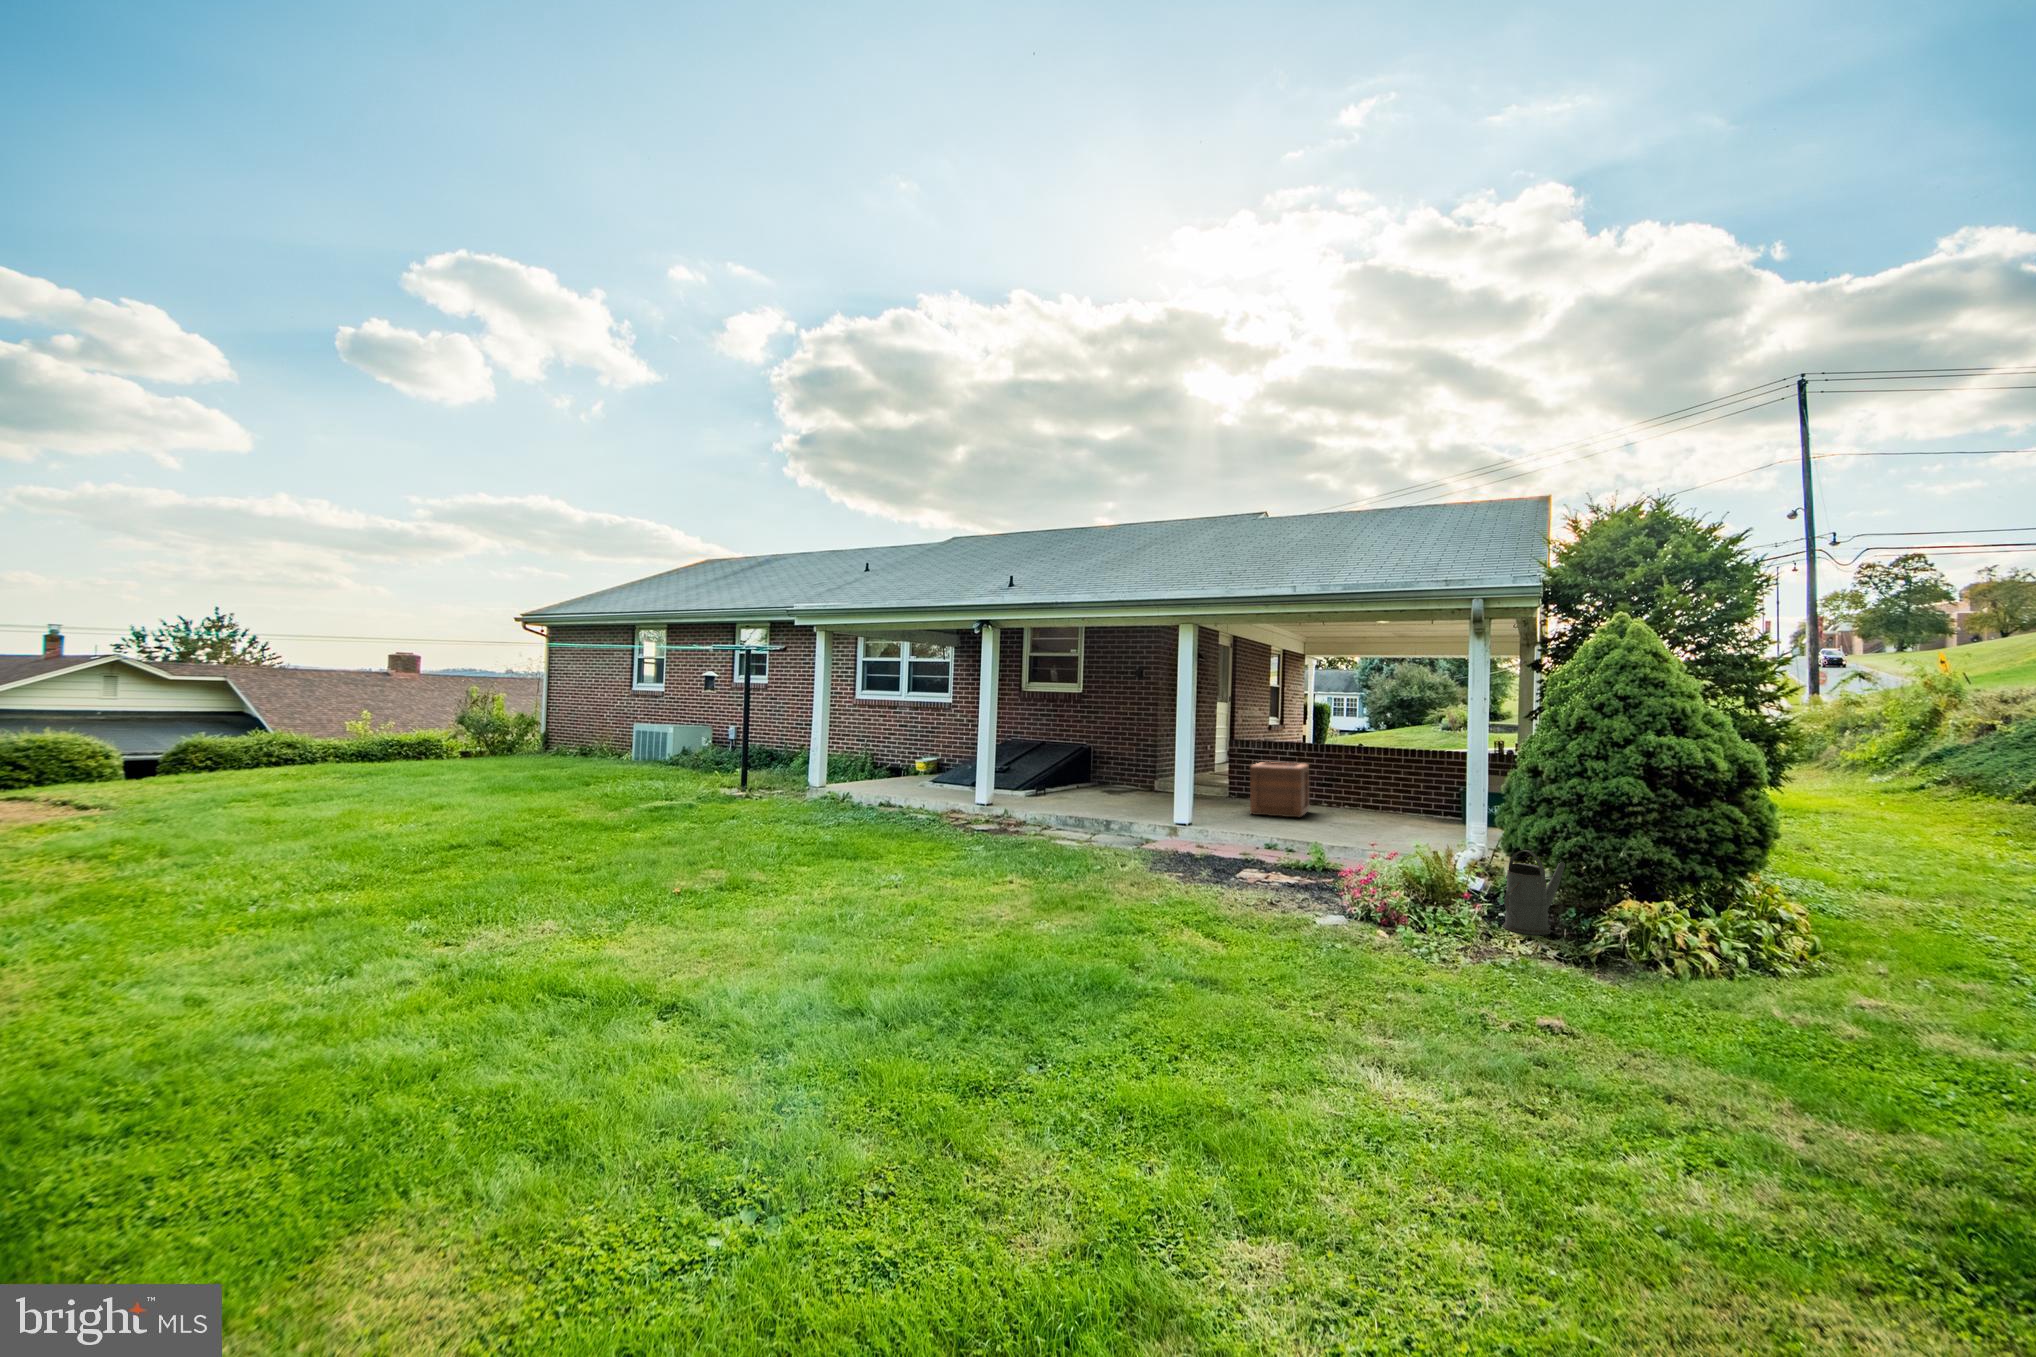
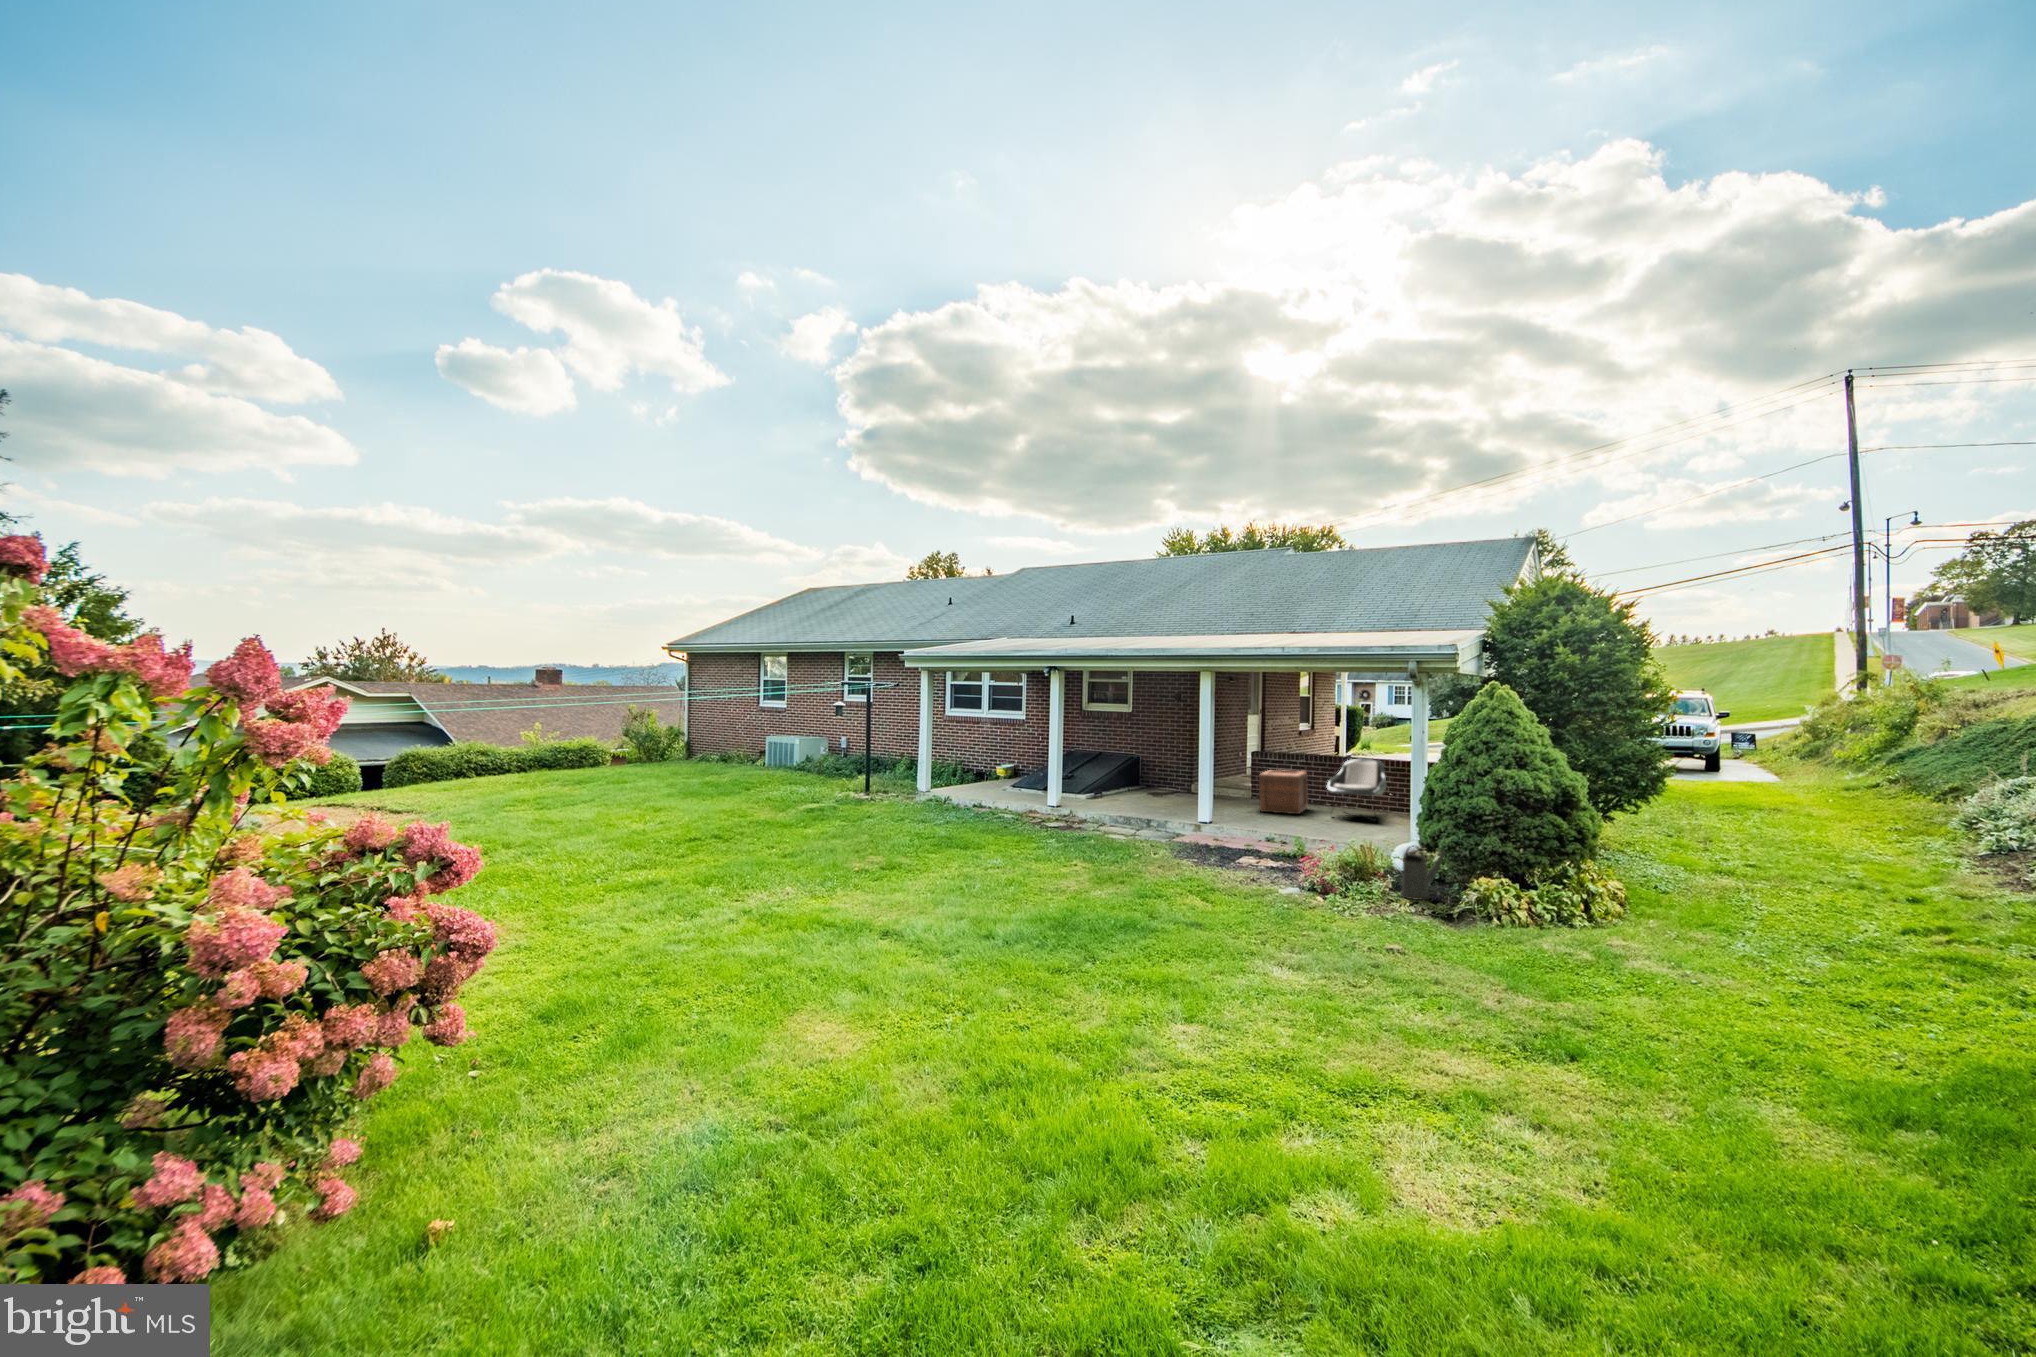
lounge chair: none [1338,747,1414,827] -> present [1327,758,1386,820]

